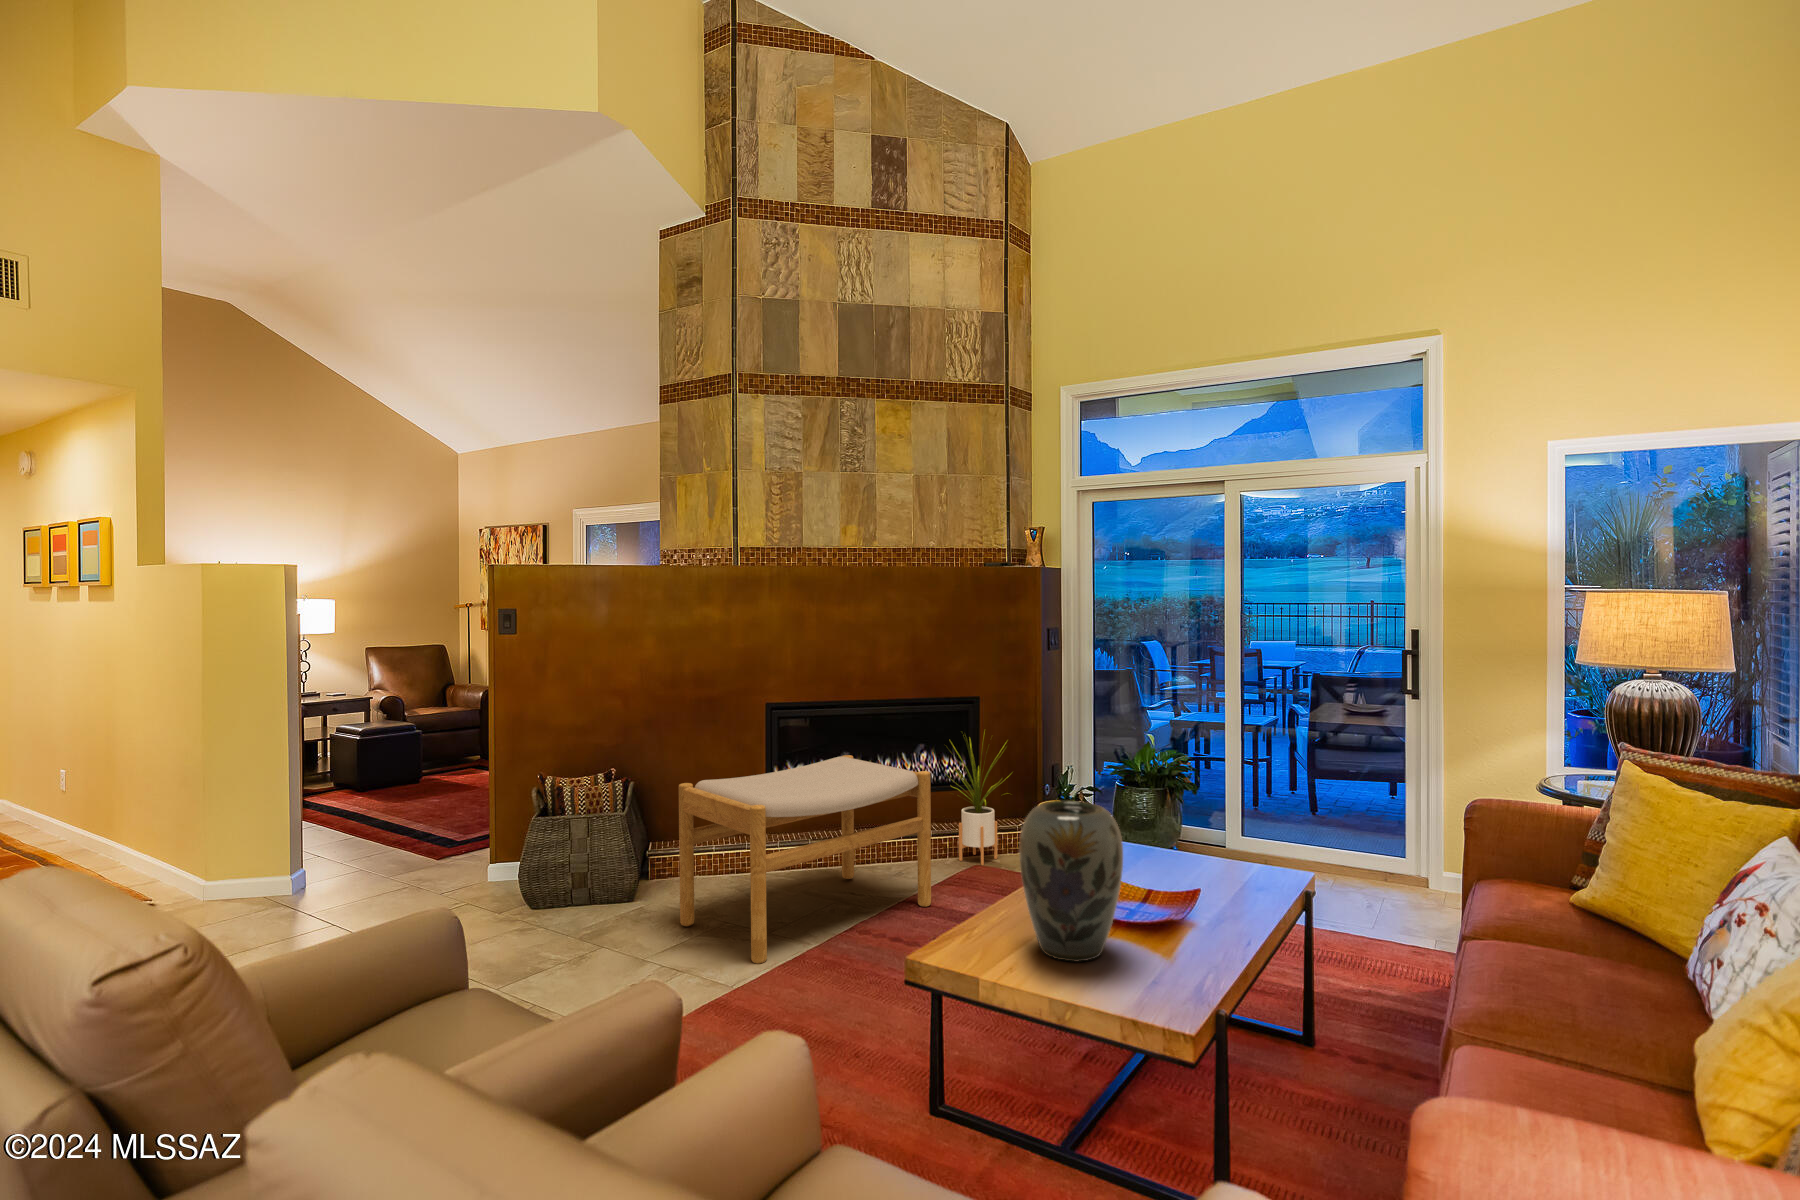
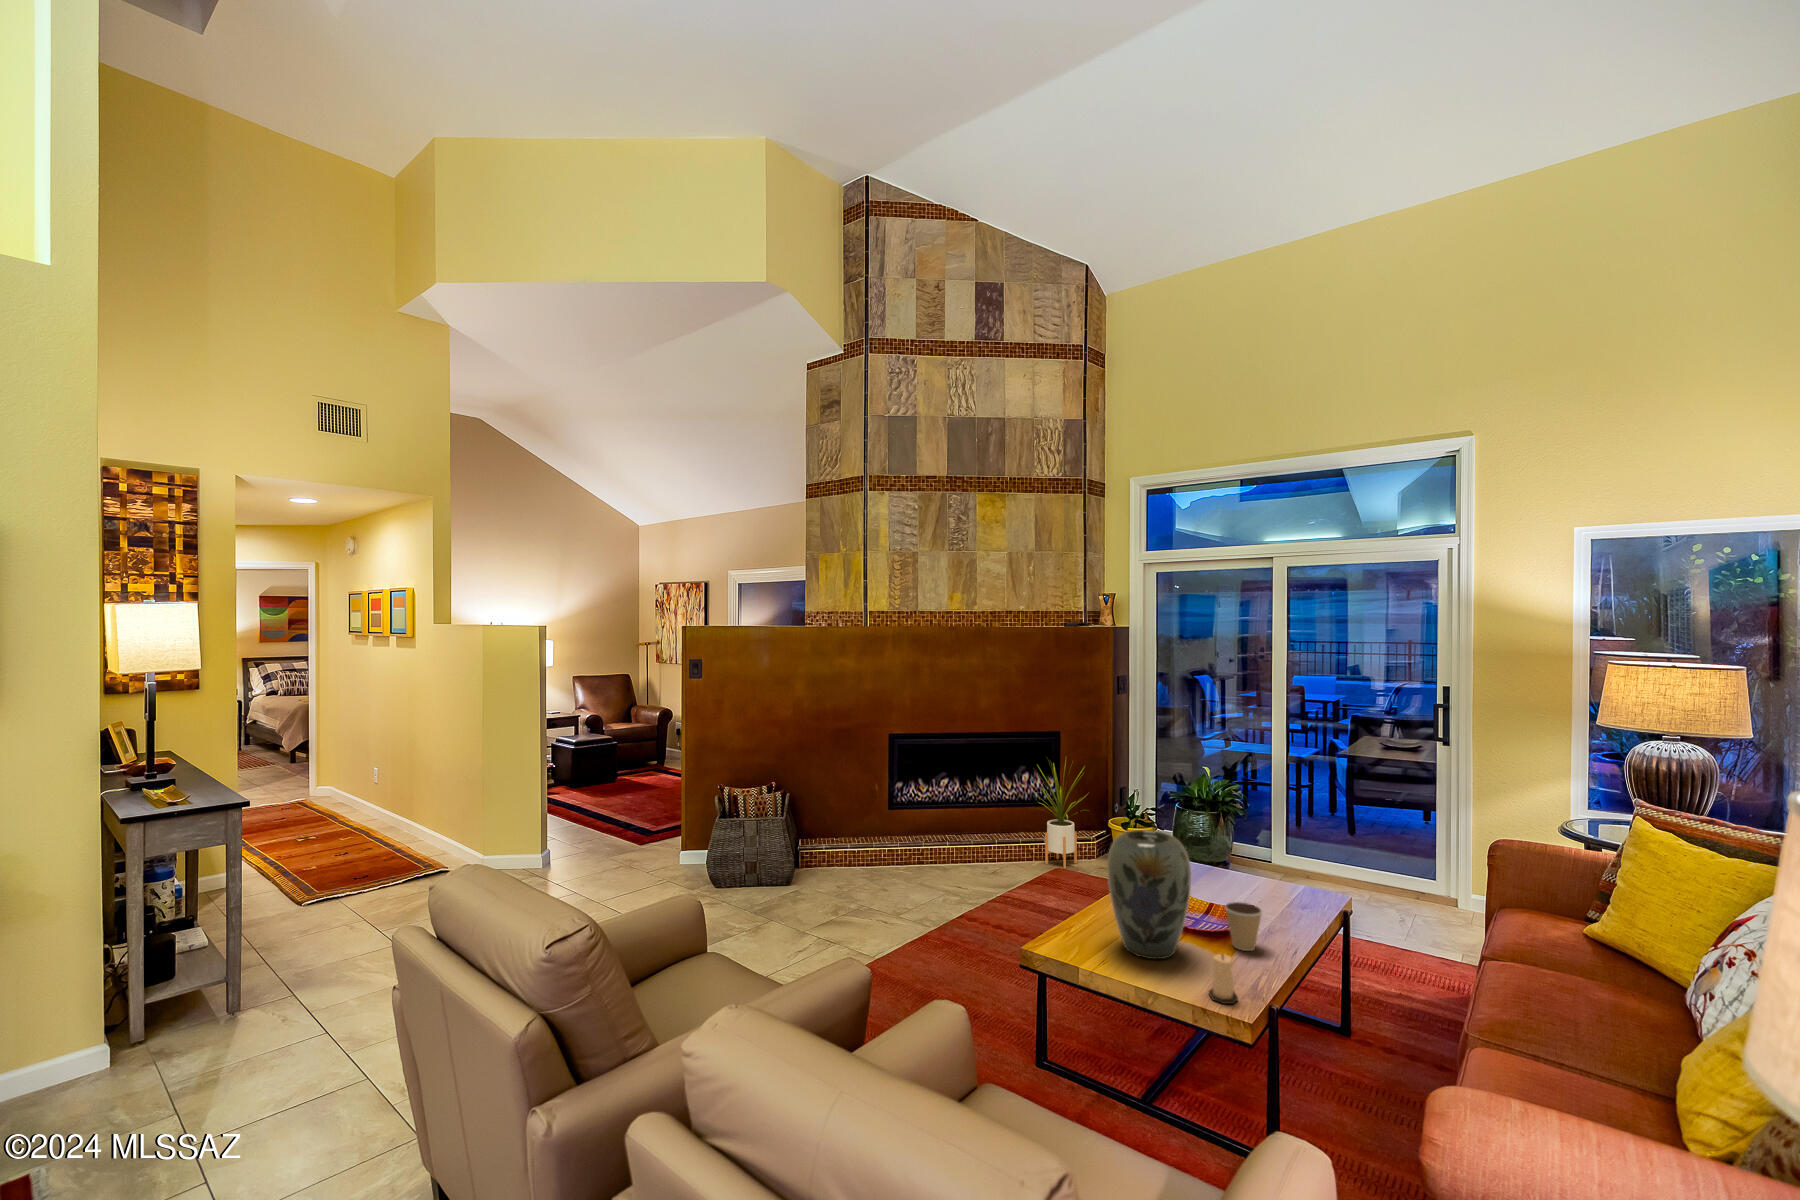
footstool: present [679,755,931,964] -> none [828,776,1025,944]
coffee cup: none [1164,887,1210,946] -> present [1225,902,1262,951]
candle: none [1142,948,1177,1011] -> present [1209,954,1238,1004]

